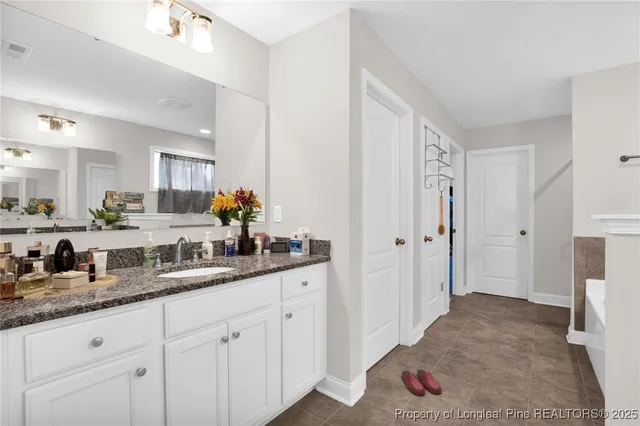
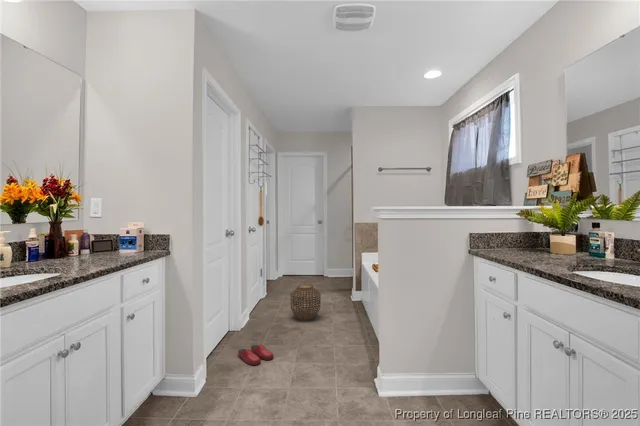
woven basket: none [473,308,515,354] -> present [290,284,321,320]

